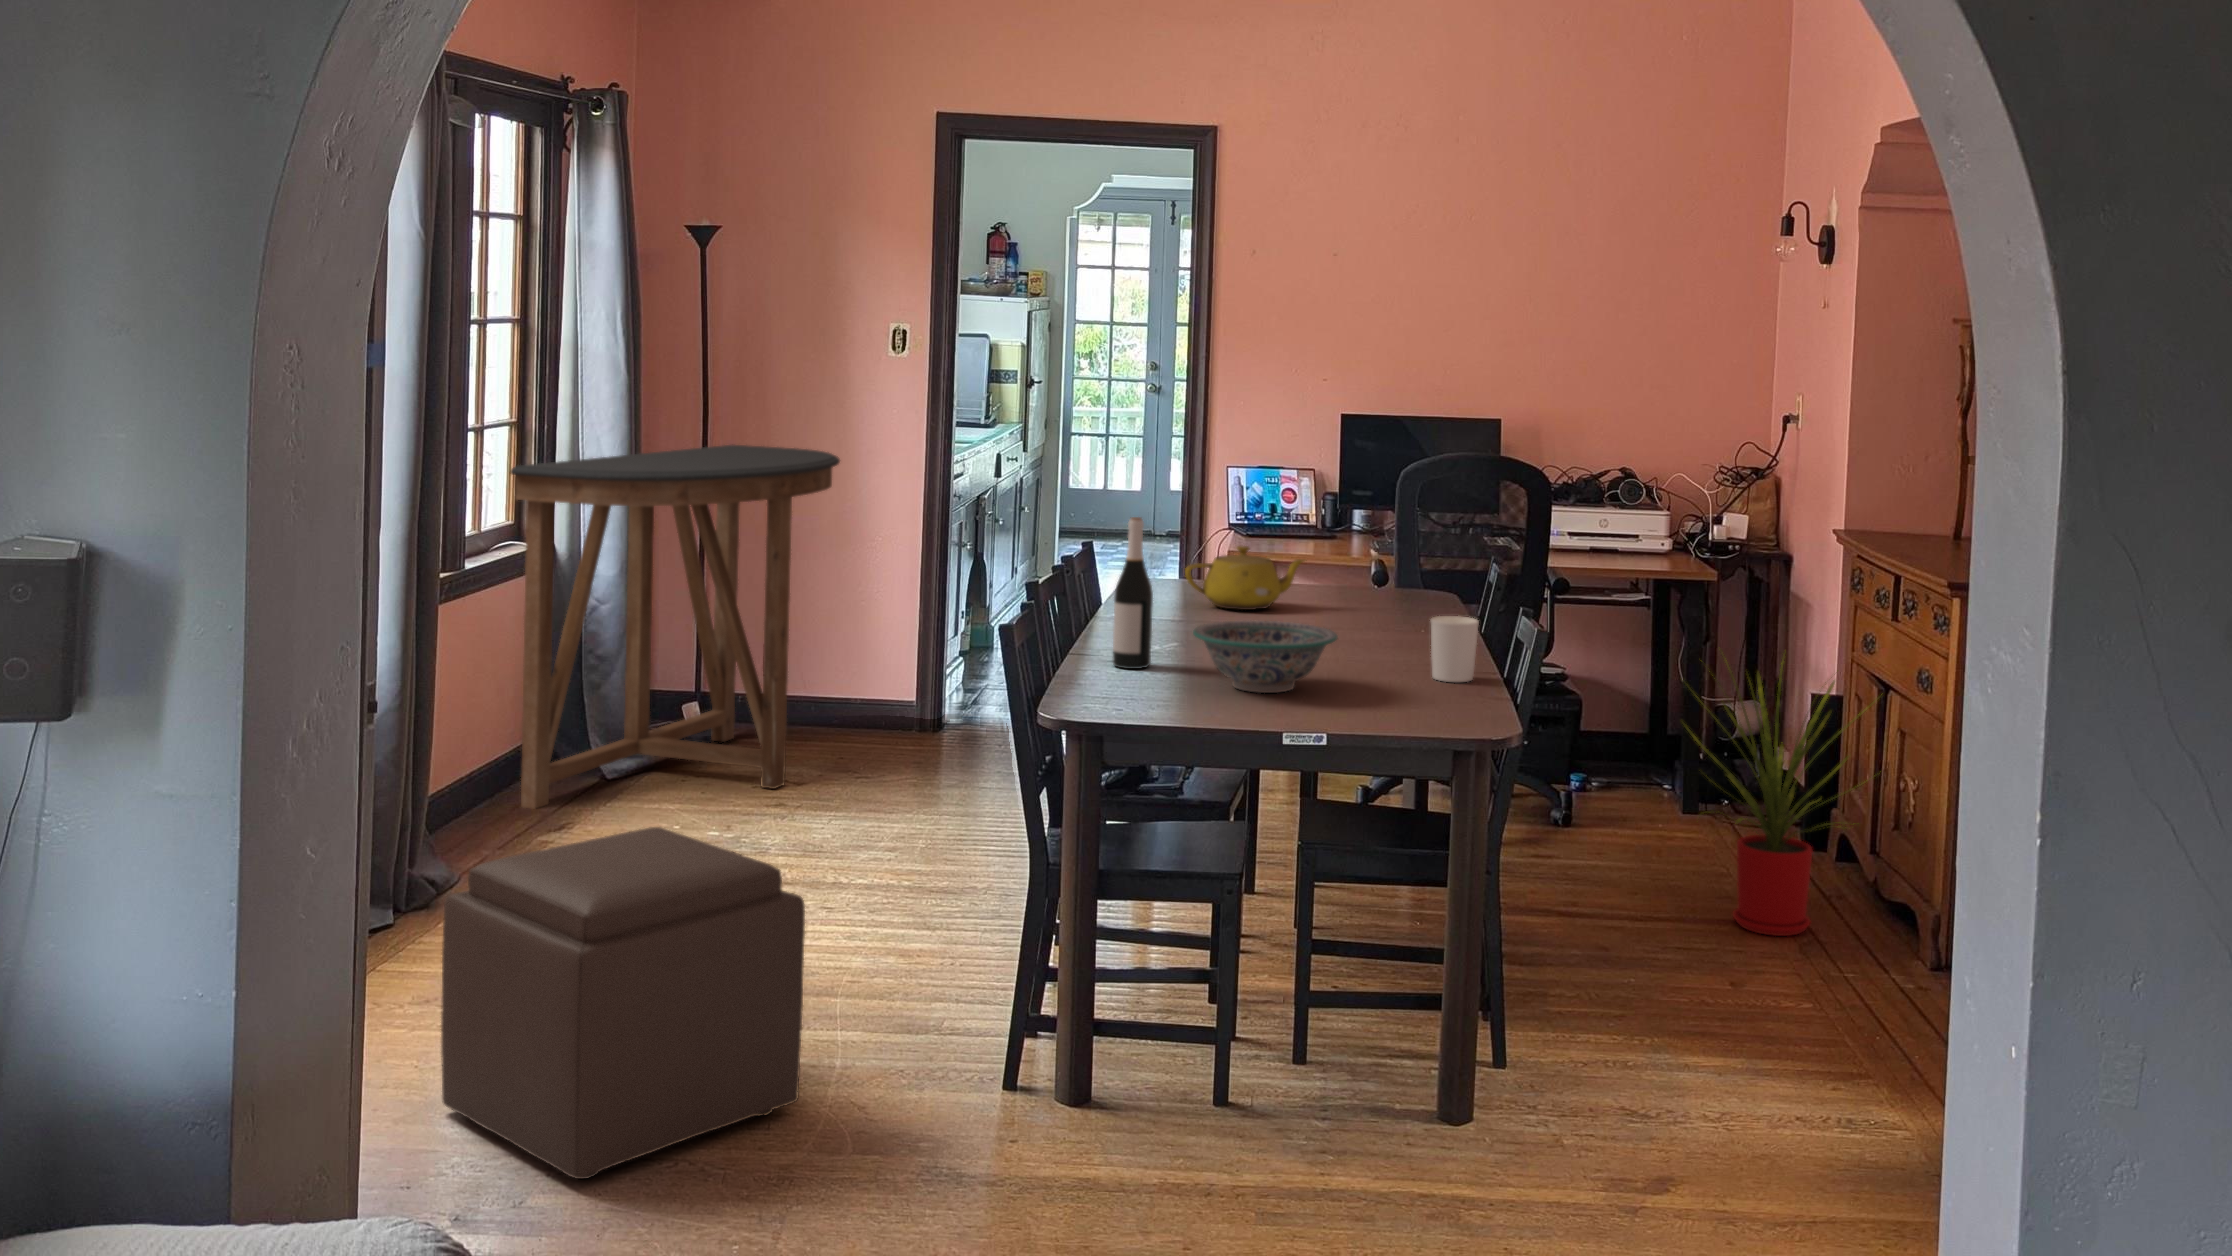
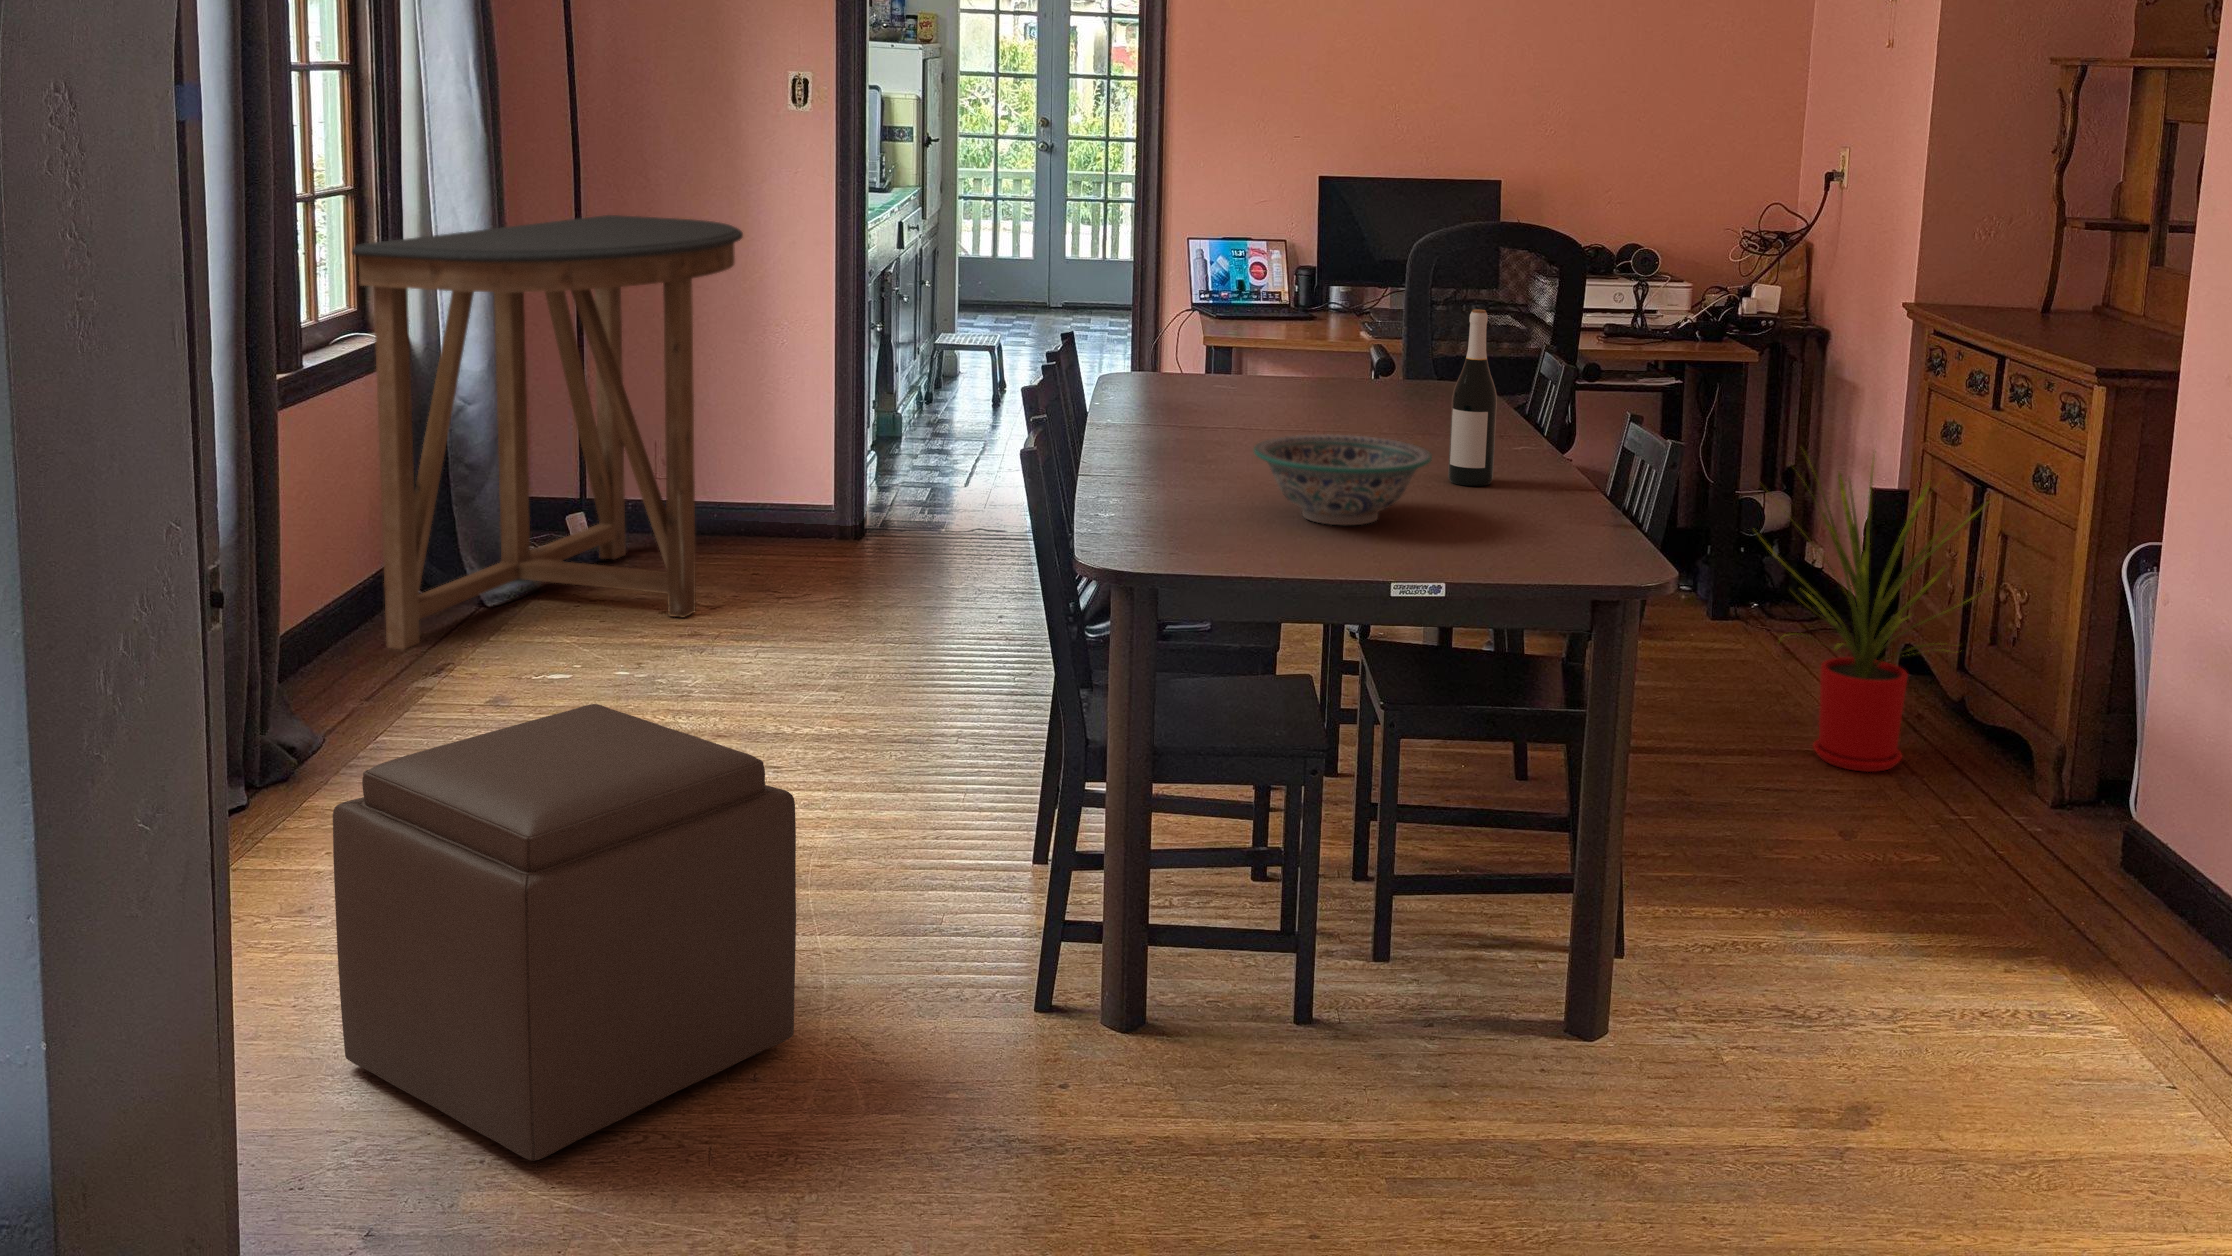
wine bottle: present [1113,517,1153,669] -> present [1448,309,1497,486]
teapot: present [1185,546,1305,610] -> none [1191,336,1334,412]
candle holder: present [1431,616,1479,682] -> none [1529,425,1589,505]

